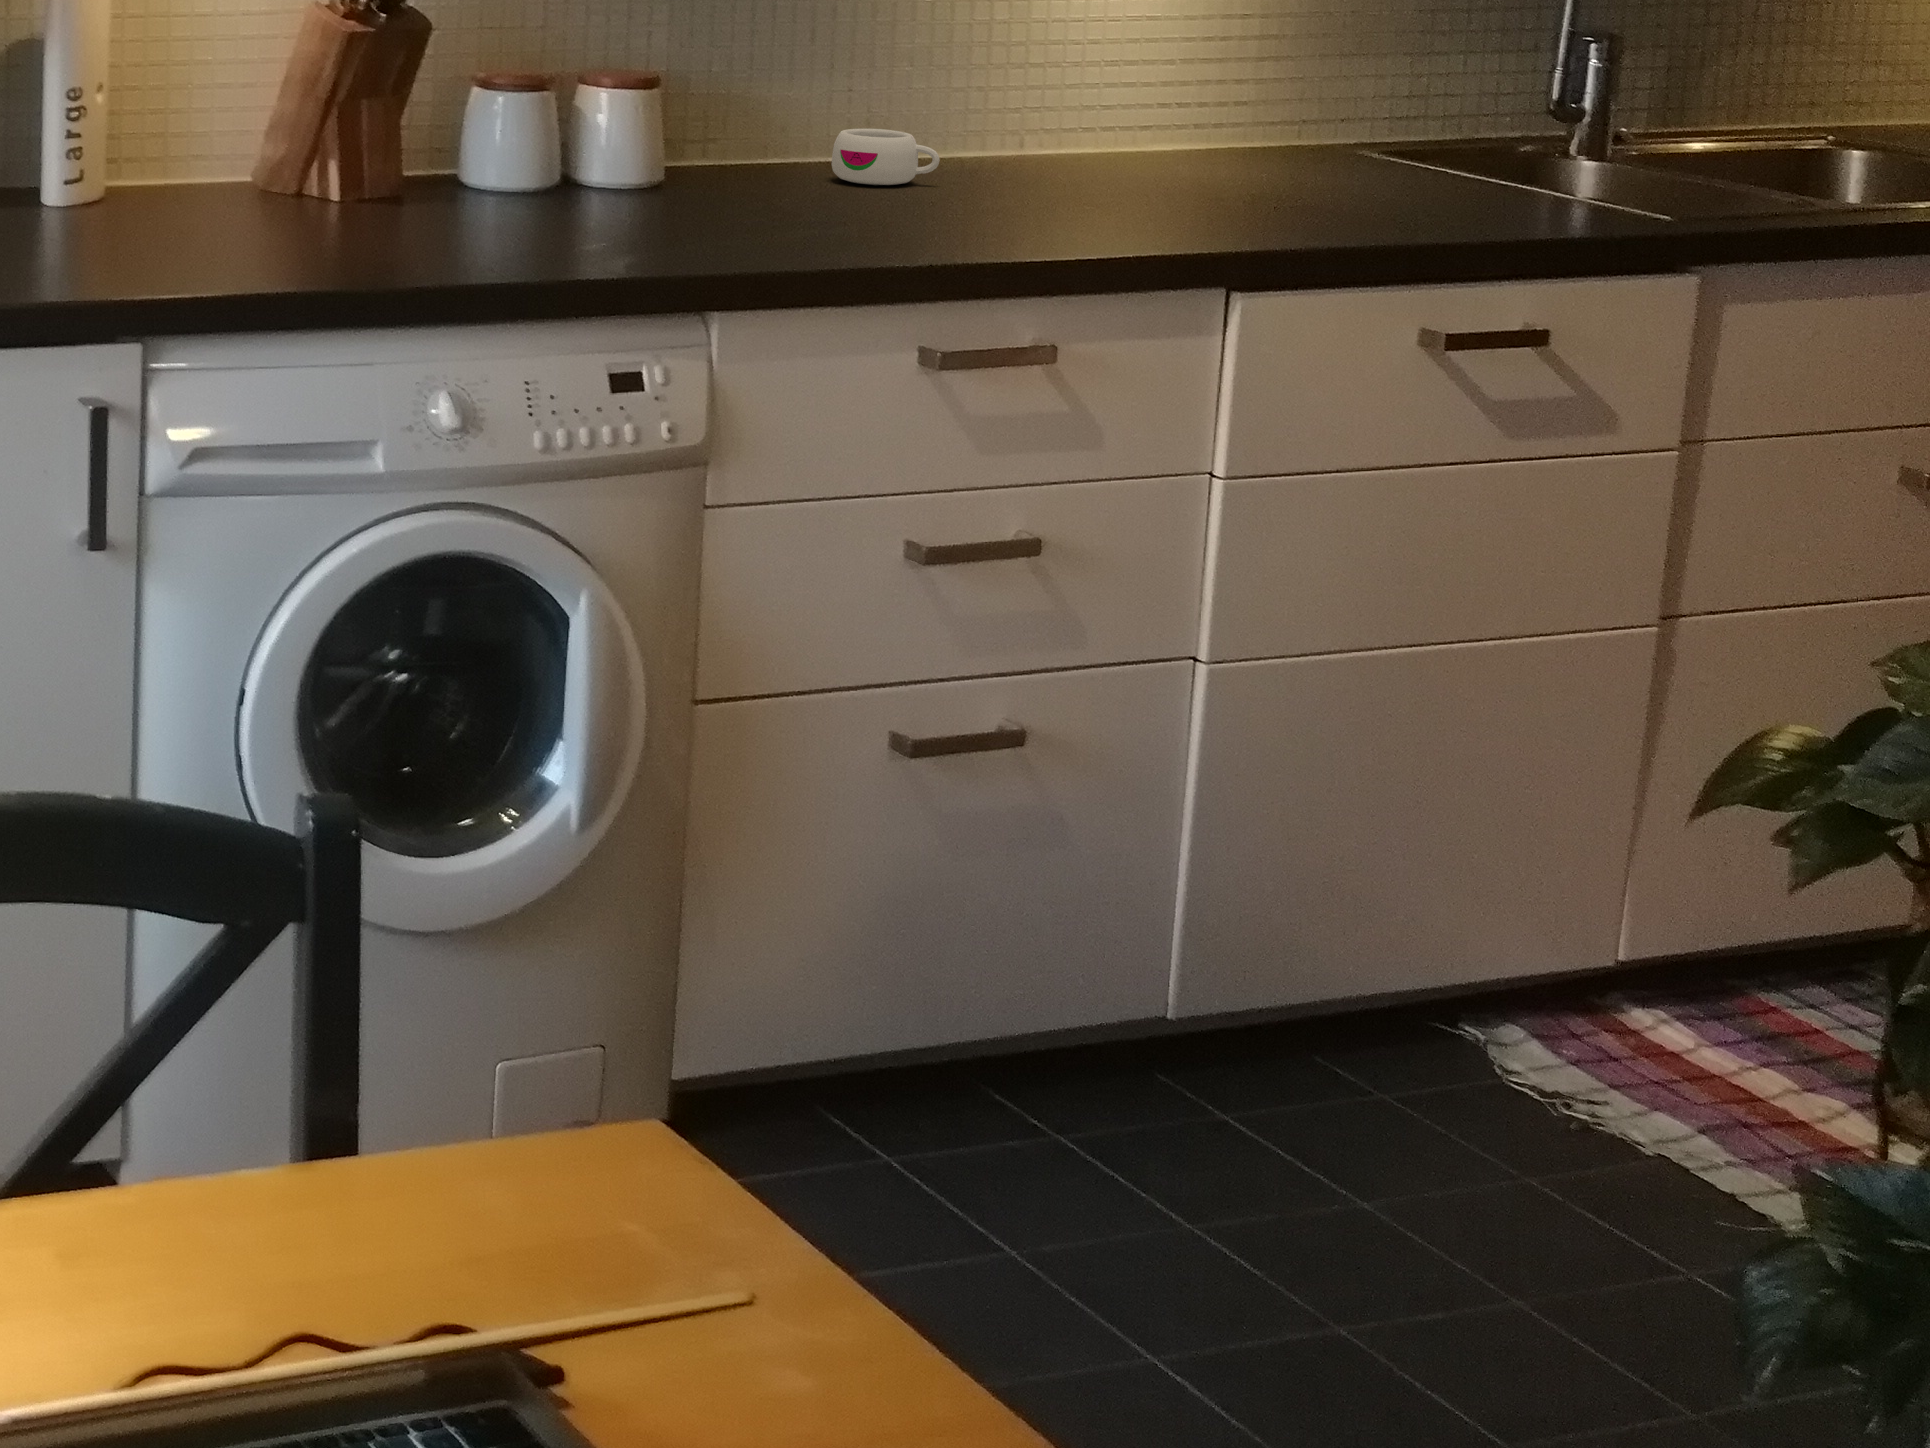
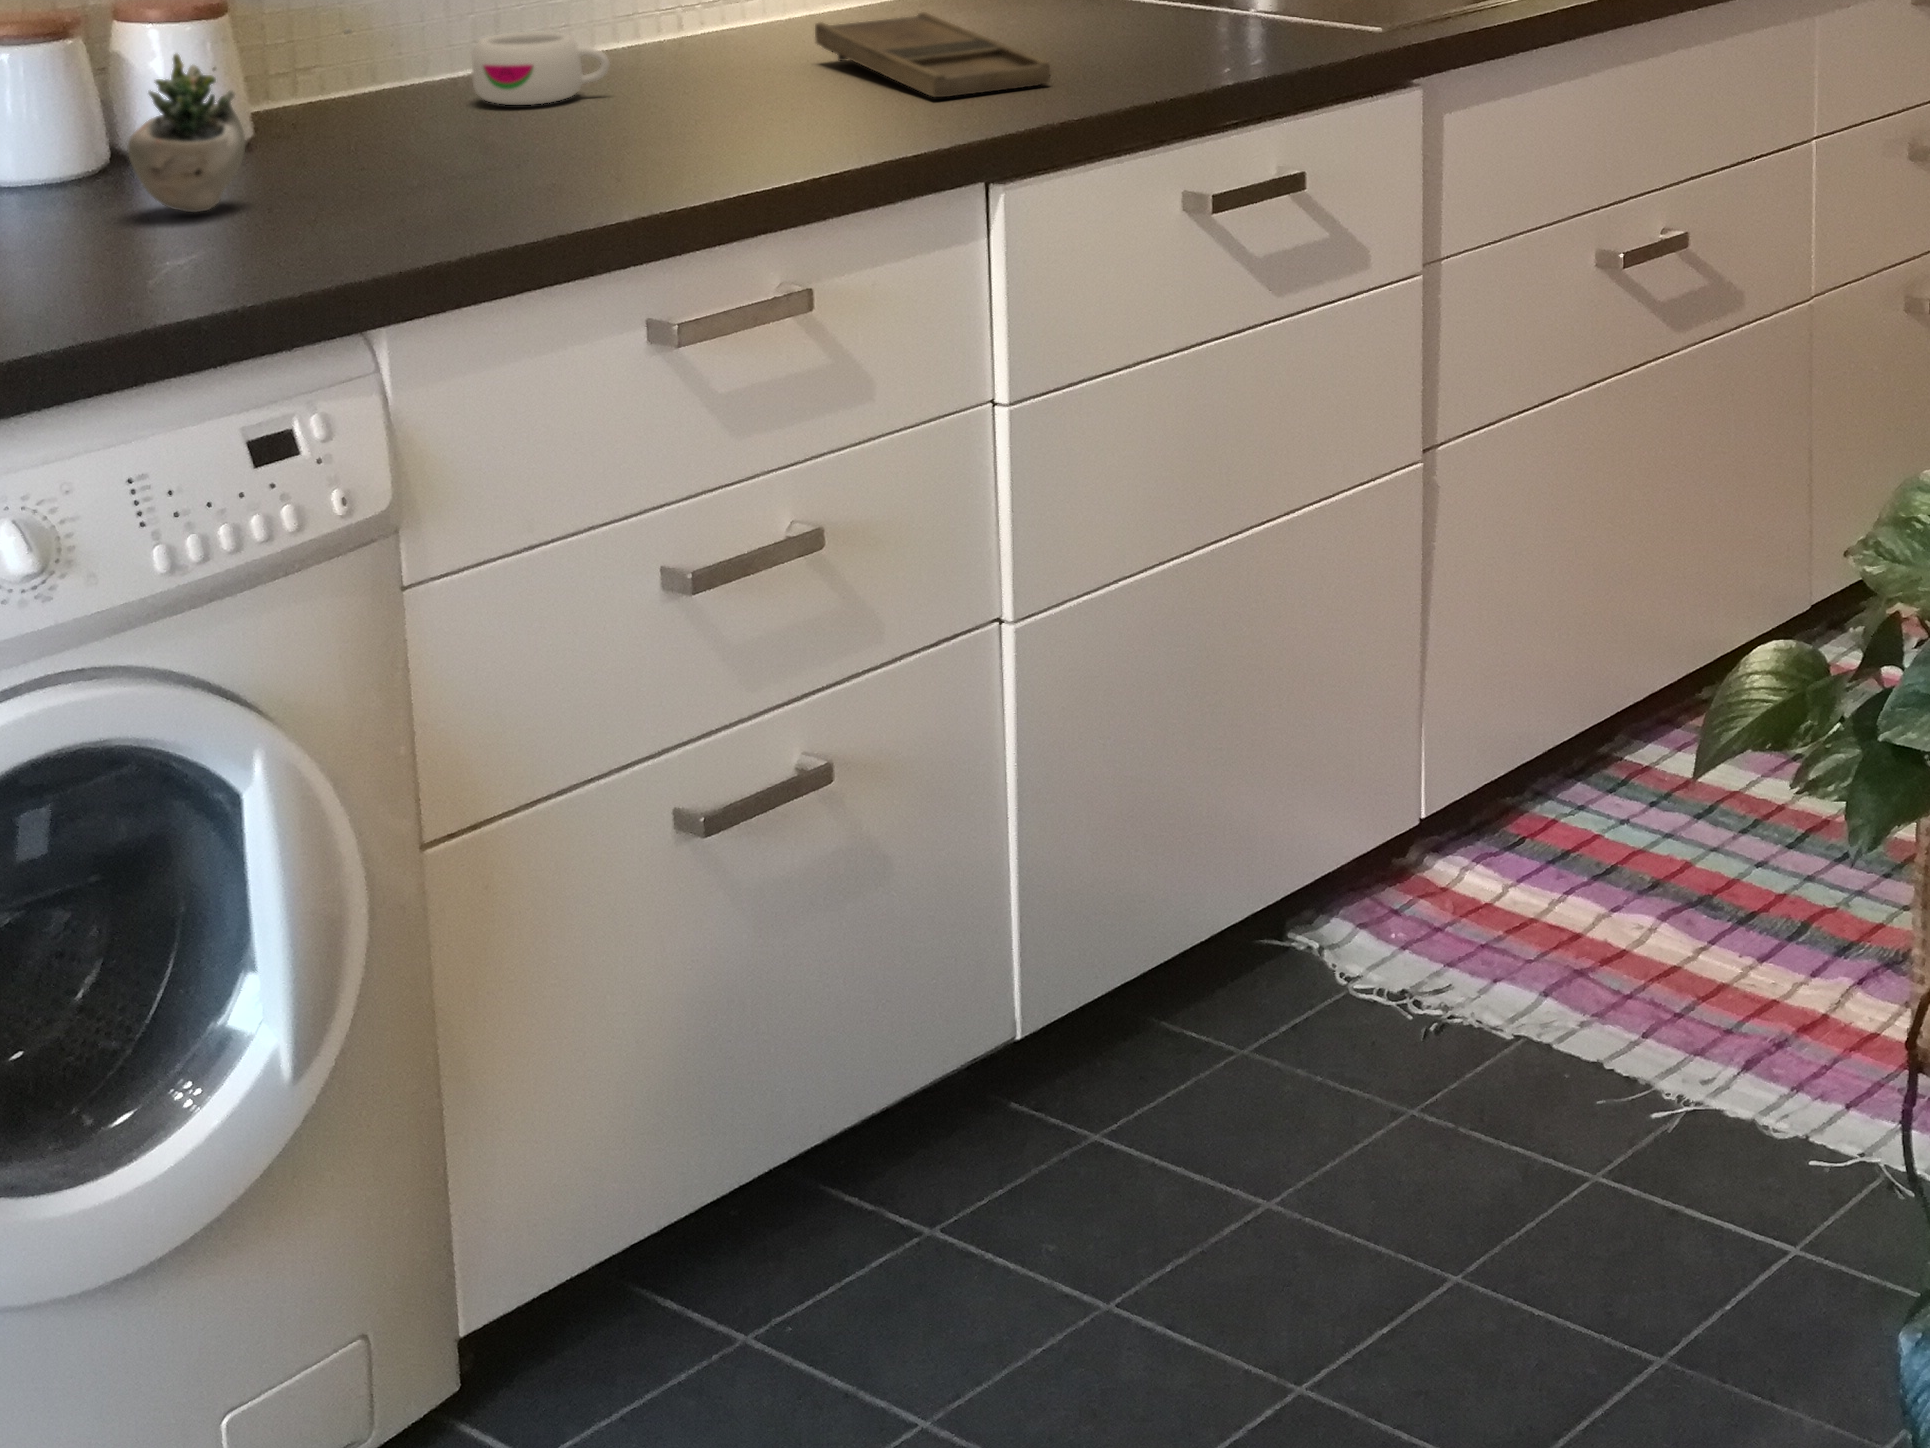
succulent plant: none [570,102,733,222] -> present [127,27,351,212]
tray: none [1118,149,1309,218] -> present [815,12,1050,98]

